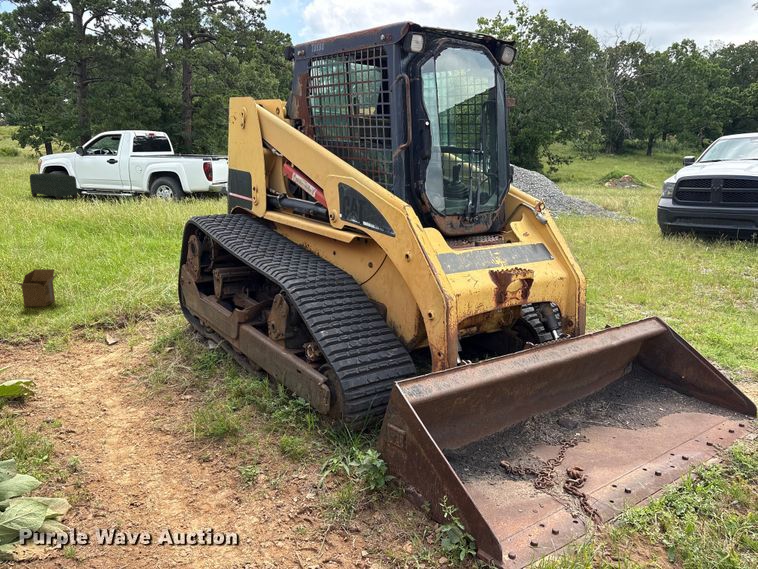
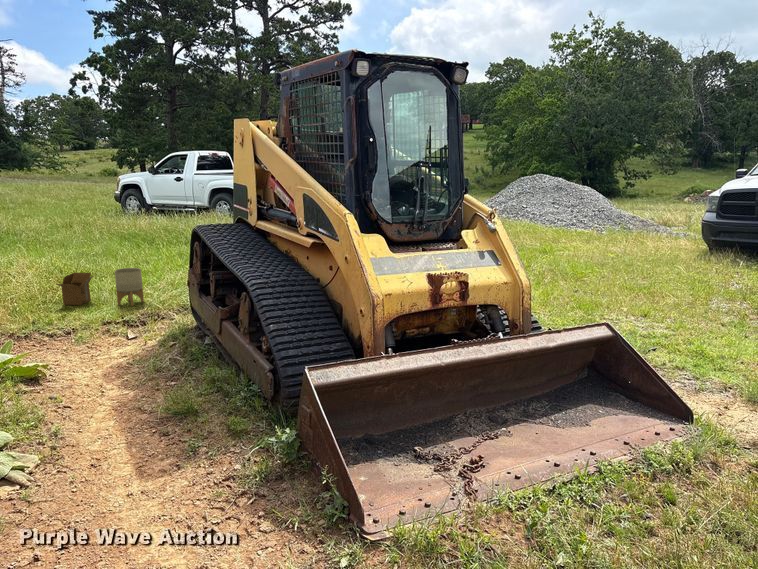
bench: present [30,173,77,200] -> none [108,190,148,214]
planter: none [86,263,119,307] -> present [115,268,144,306]

